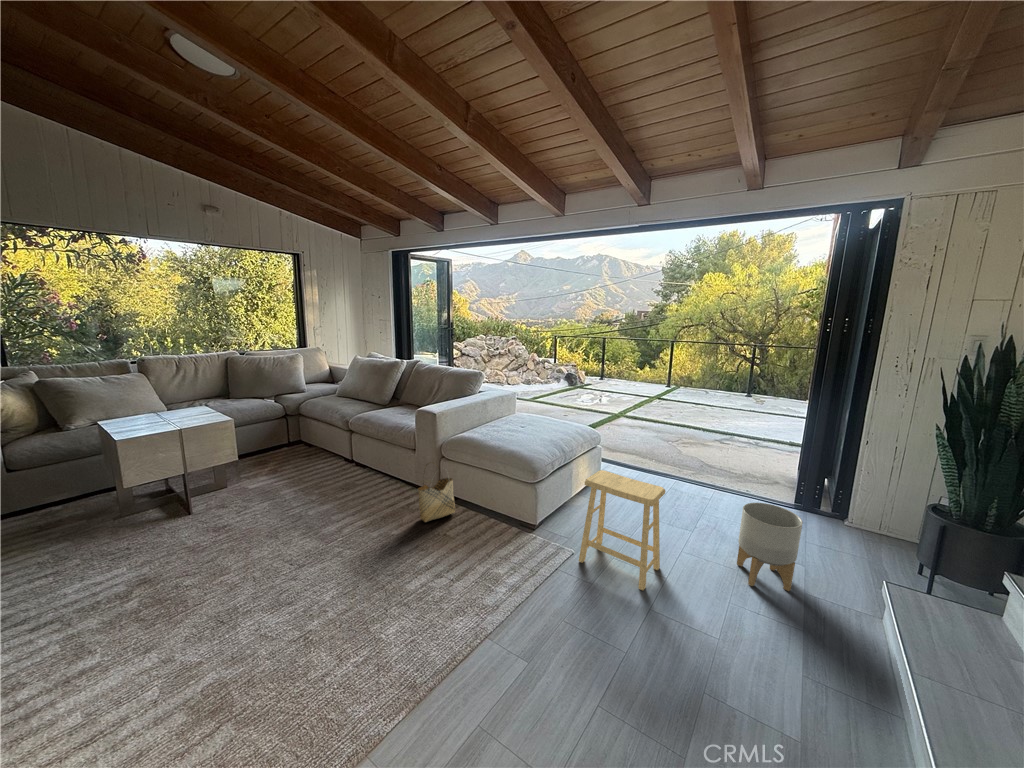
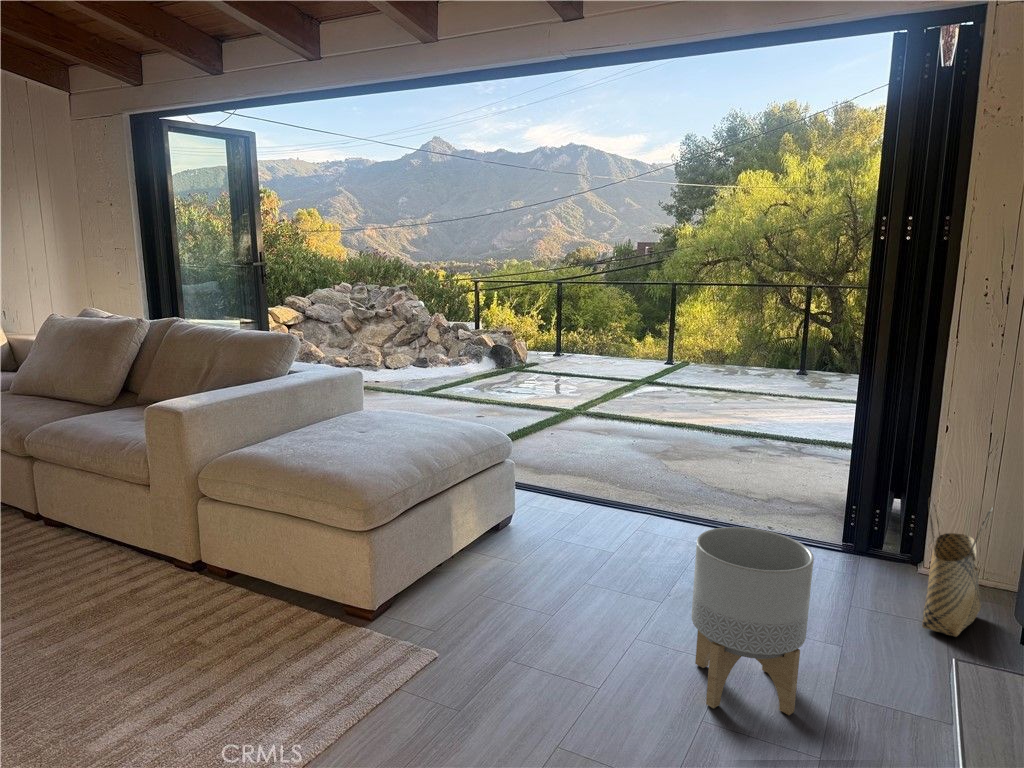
woven basket: present [418,462,455,522] -> present [922,497,993,637]
footstool: present [579,470,665,591] -> none [348,469,525,730]

